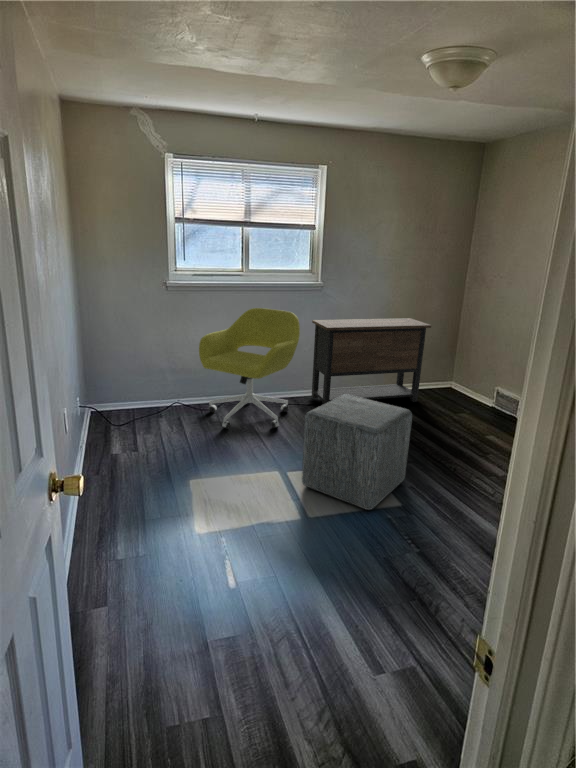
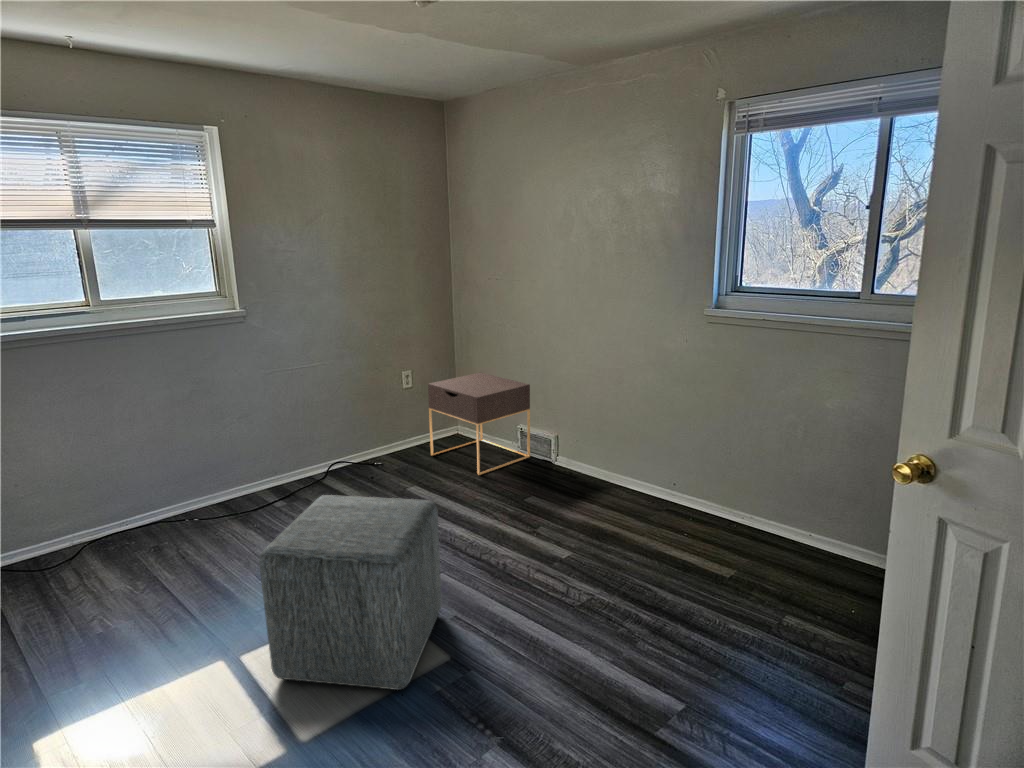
office chair: present [199,308,300,429] -> none [13,366,220,599]
dresser: present [312,318,431,405] -> none [236,347,421,510]
nightstand: none [427,346,511,416] -> present [428,373,530,475]

